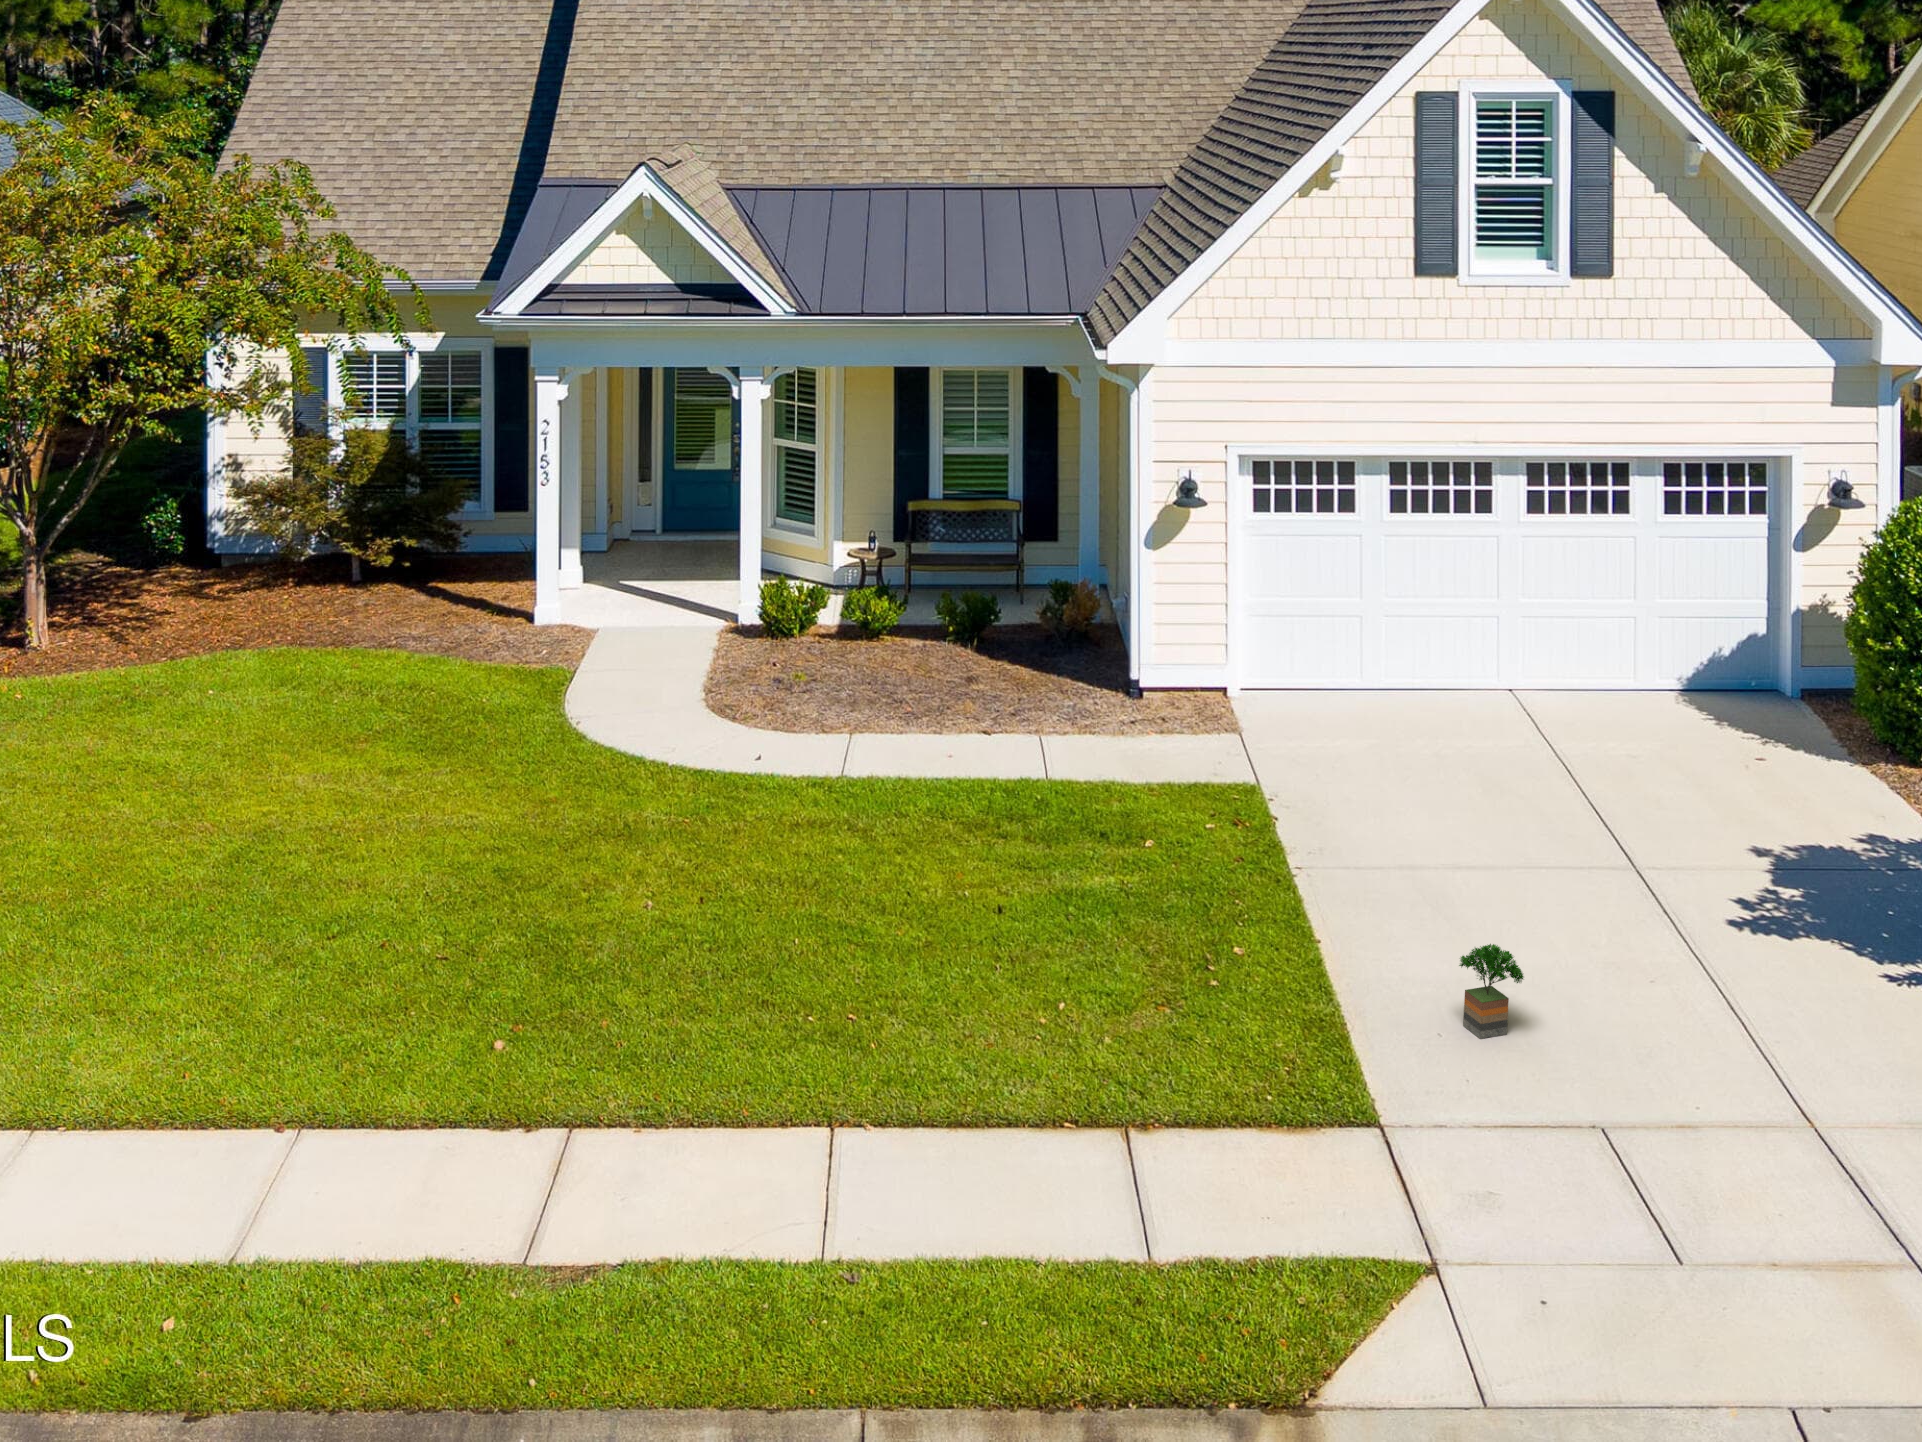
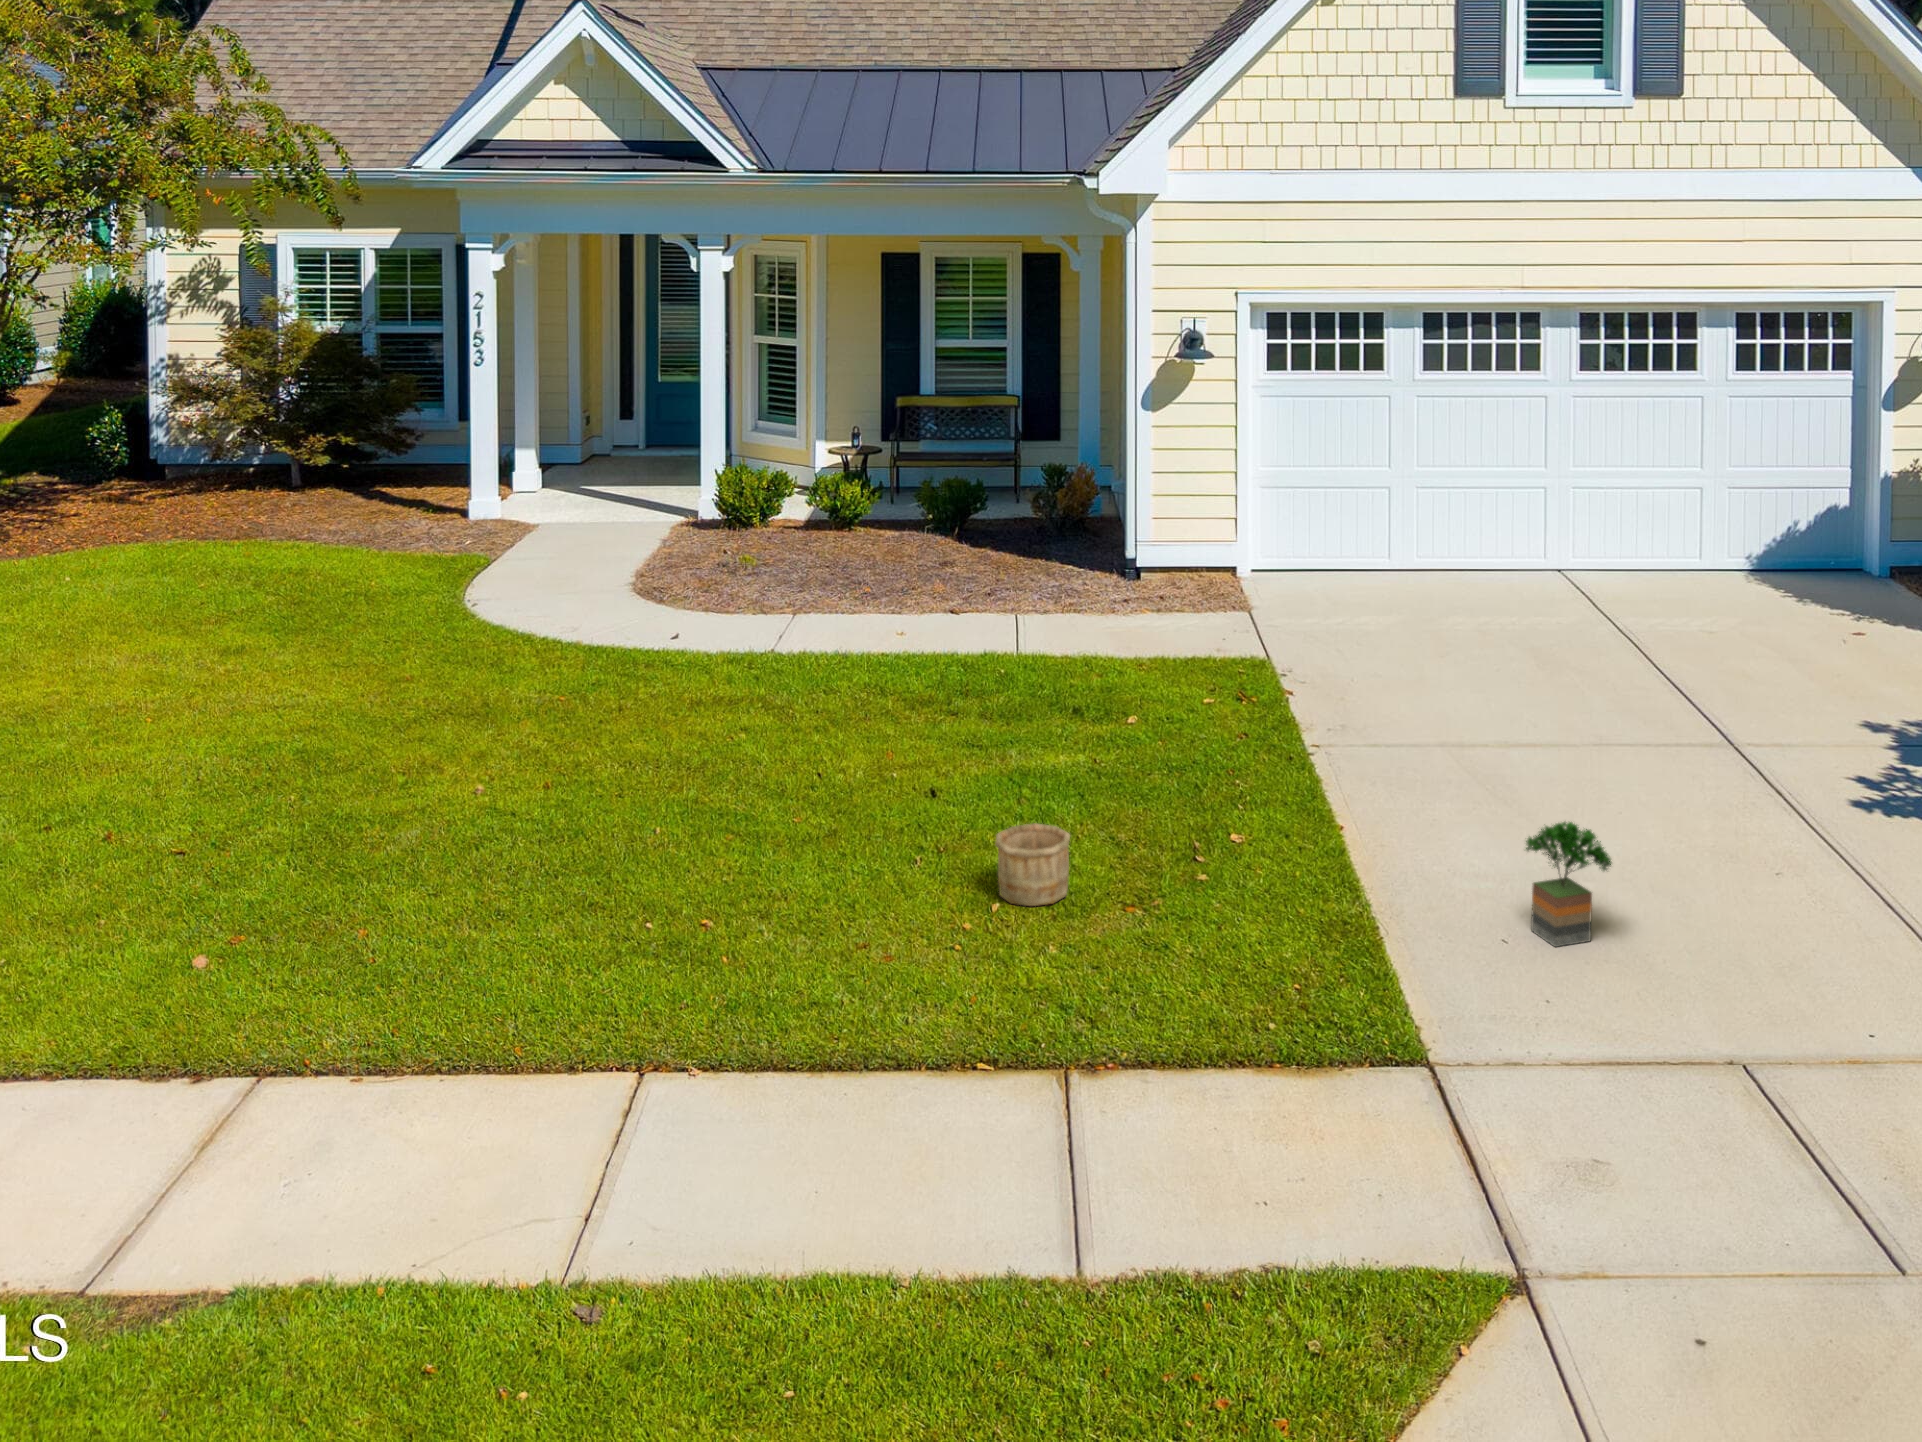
wooden bucket: none [1058,939,1115,1004] -> present [995,823,1070,906]

